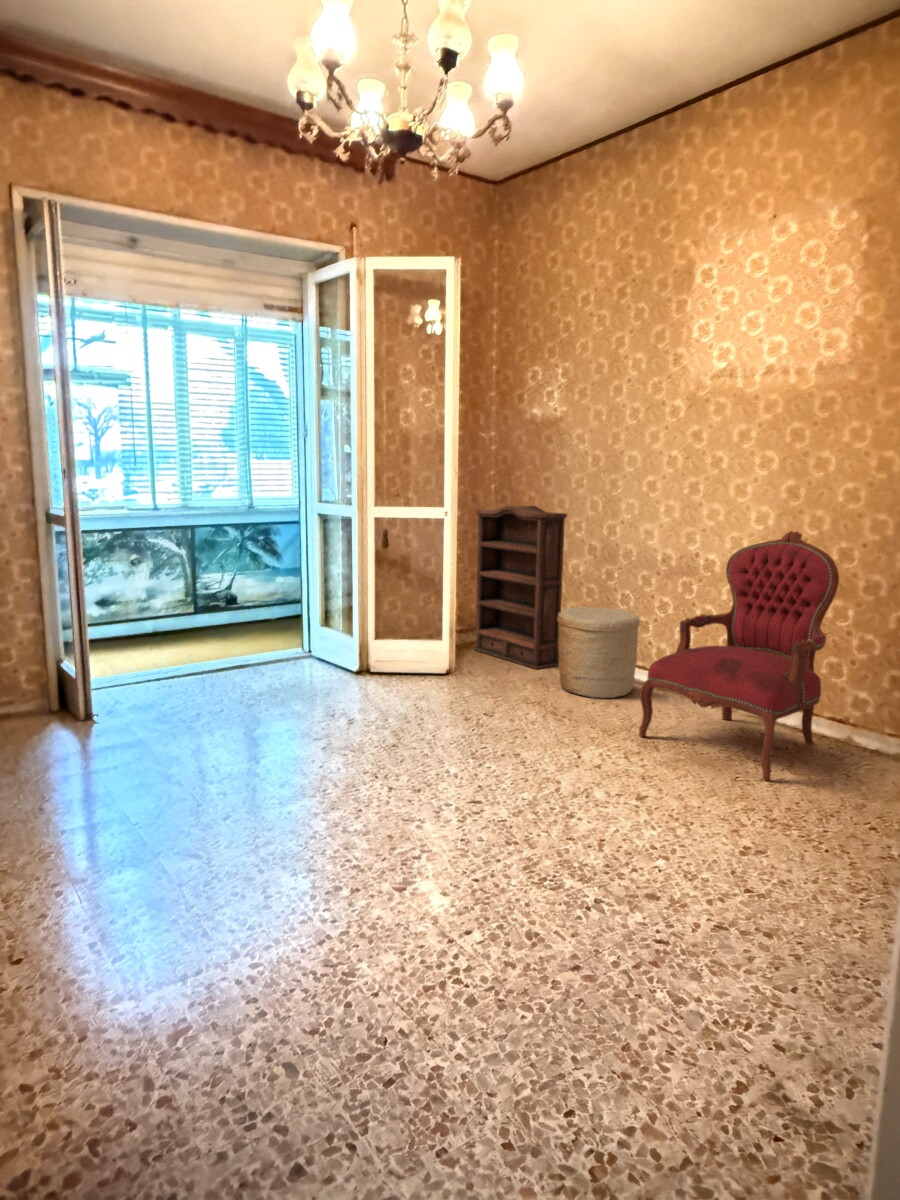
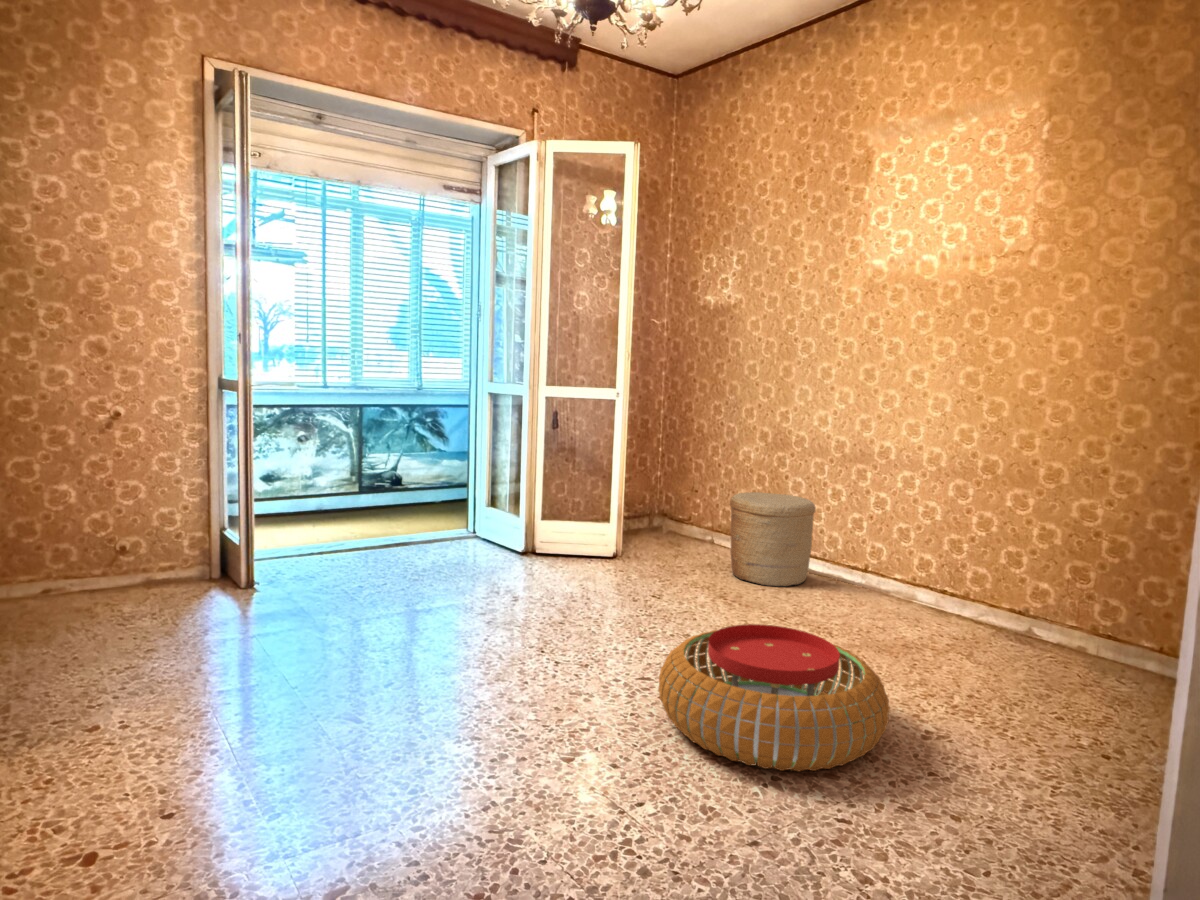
bookshelf: present [474,506,567,669] -> none [641,389,741,557]
armchair: present [639,531,839,781] -> none [815,415,1023,670]
pouf: none [487,748,707,893] -> present [658,624,889,771]

